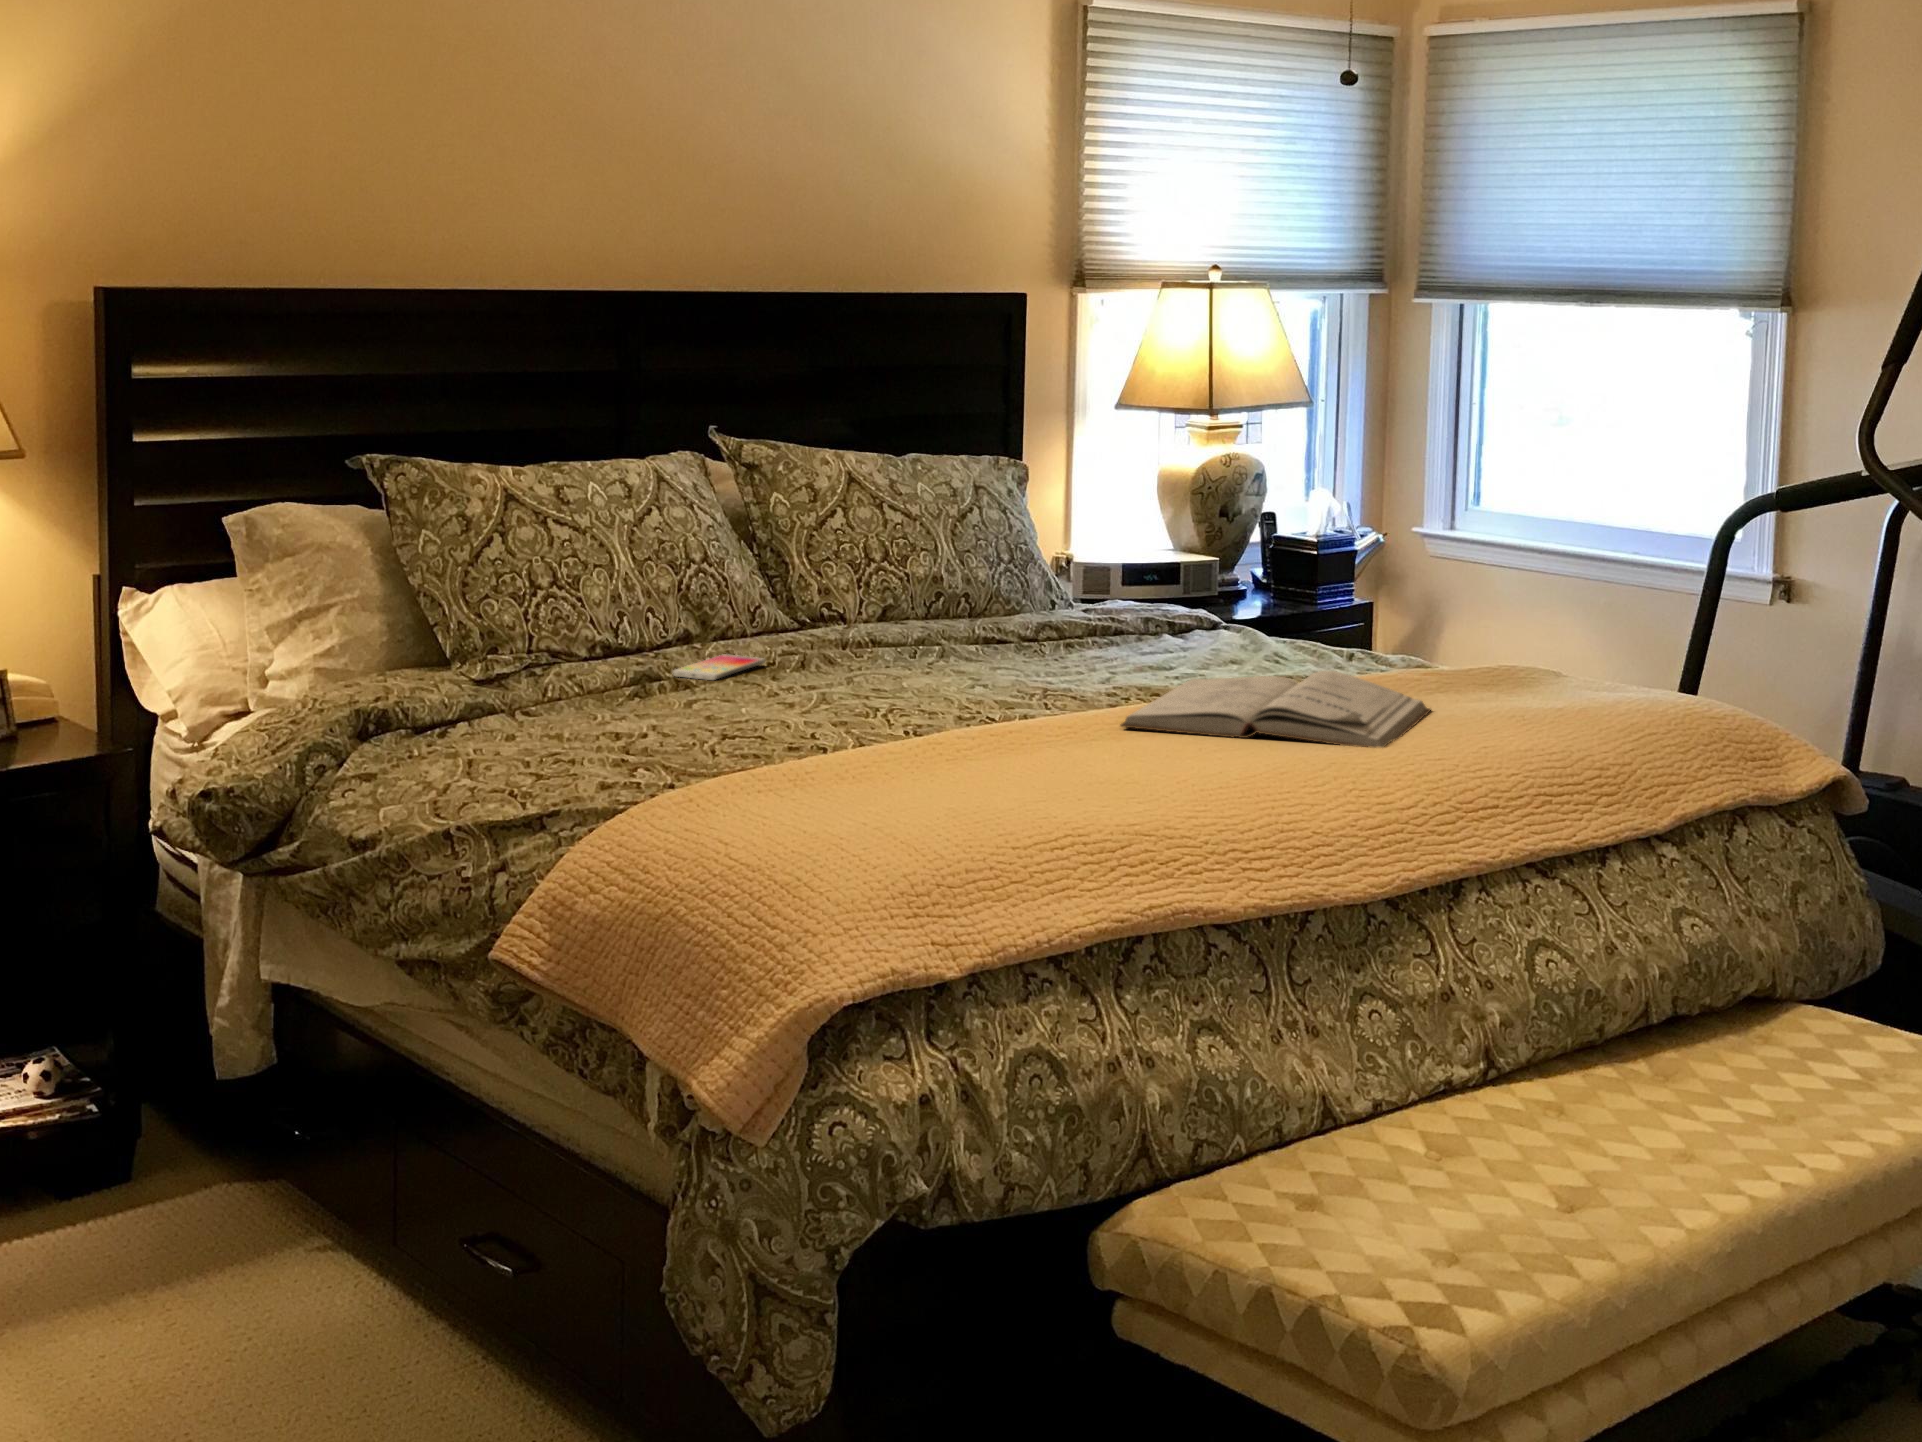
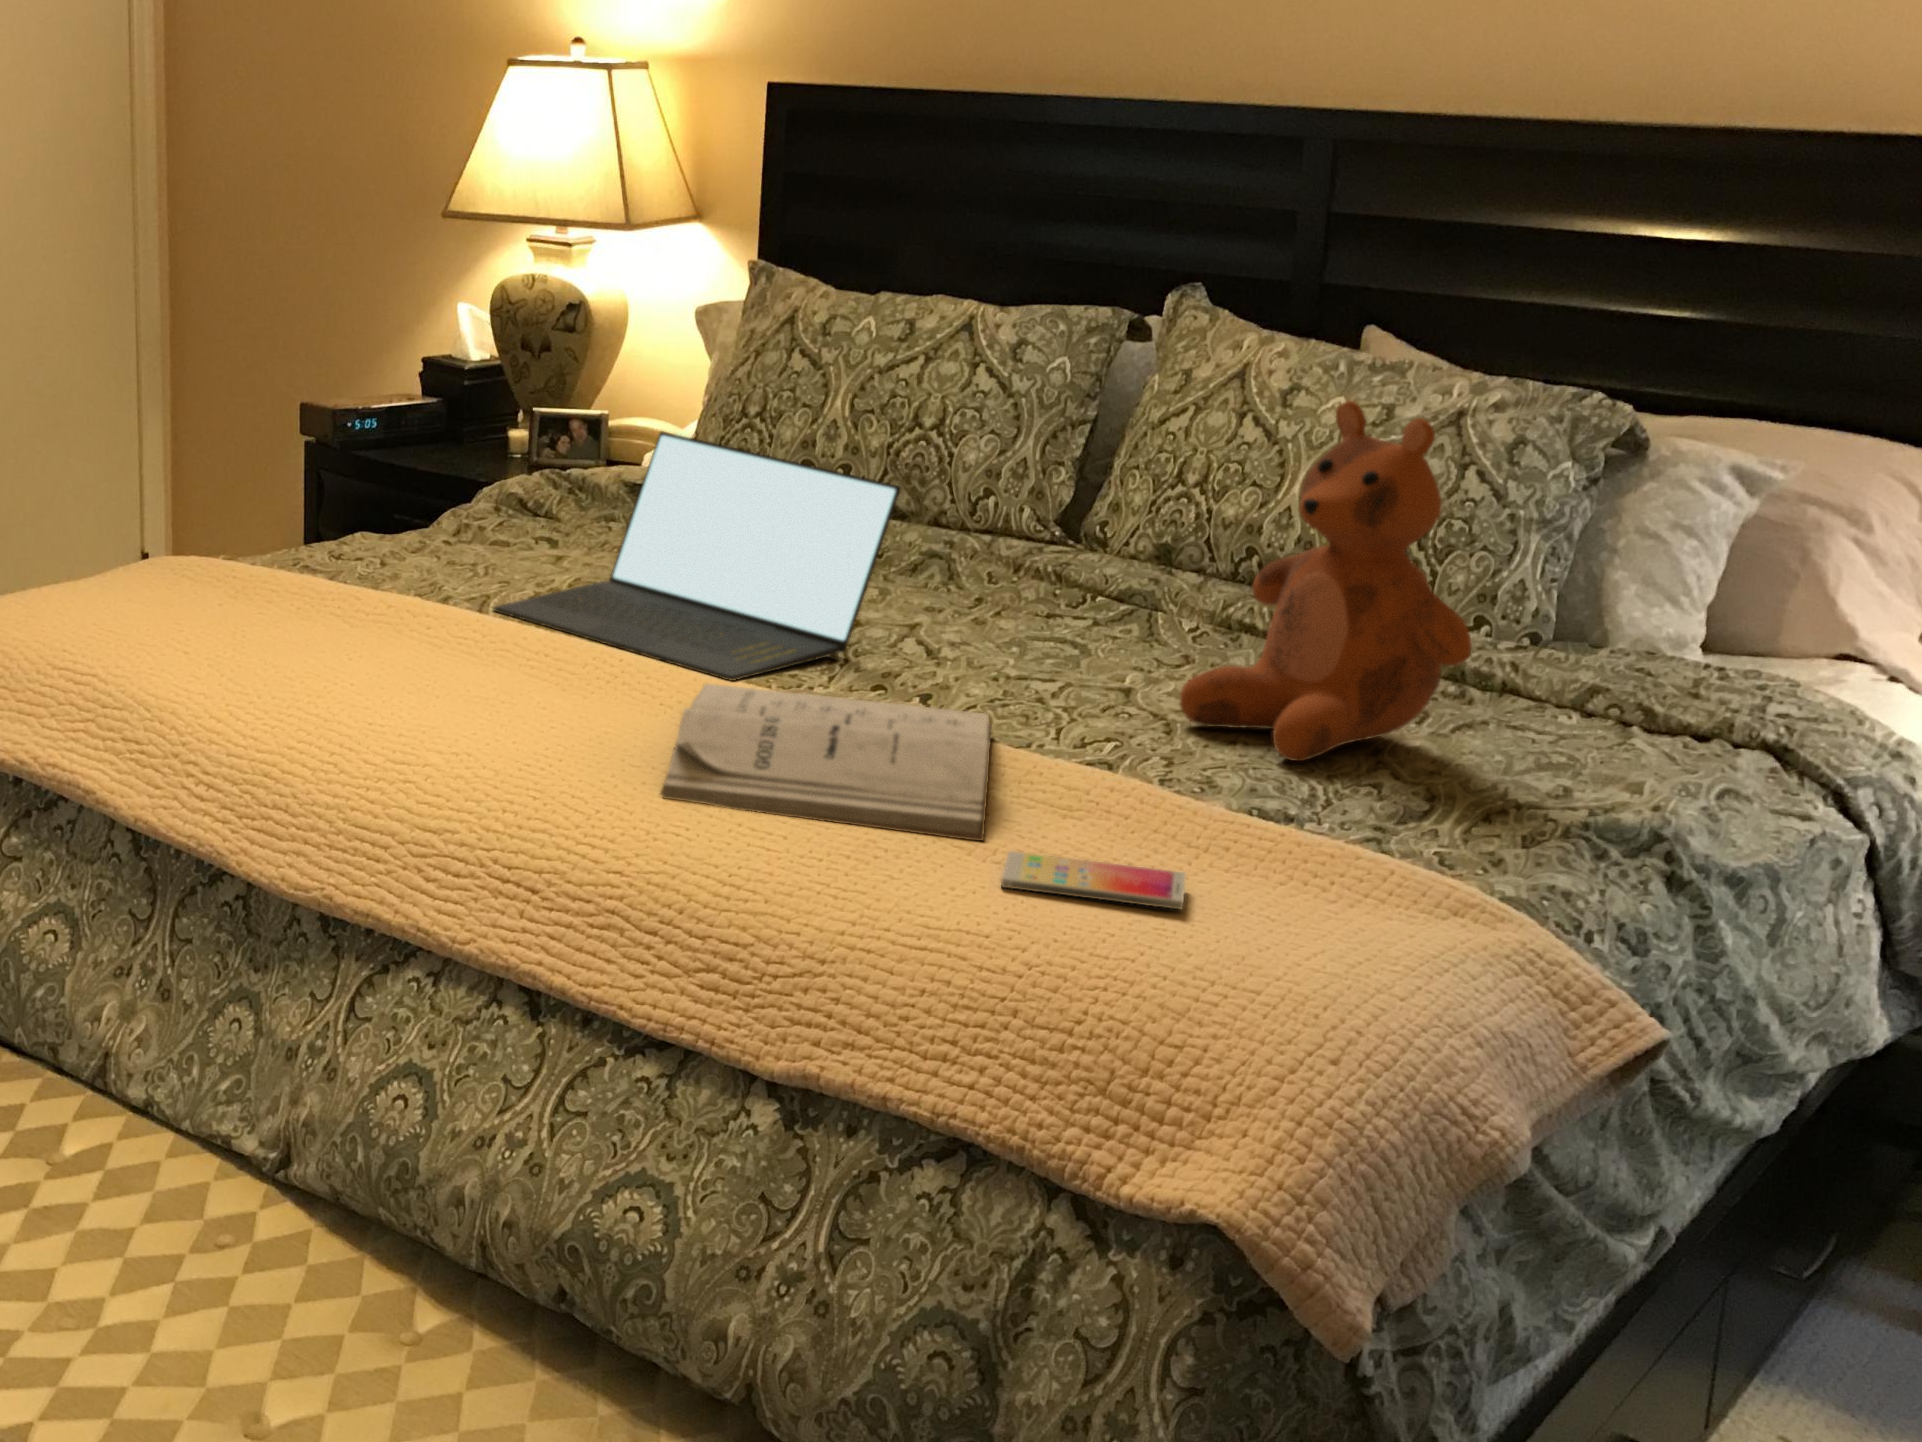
teddy bear: none [1065,447,1230,666] -> present [1180,401,1472,761]
laptop: none [752,573,1062,753] -> present [494,432,900,681]
smartphone: present [673,654,765,680] -> present [1001,851,1186,909]

